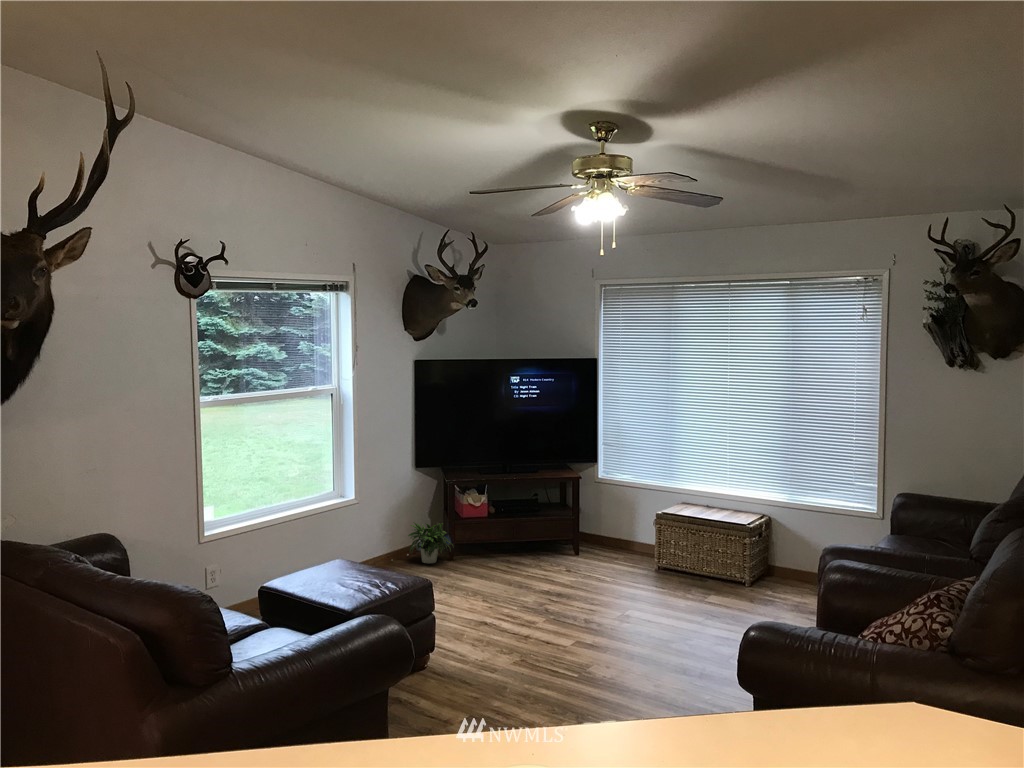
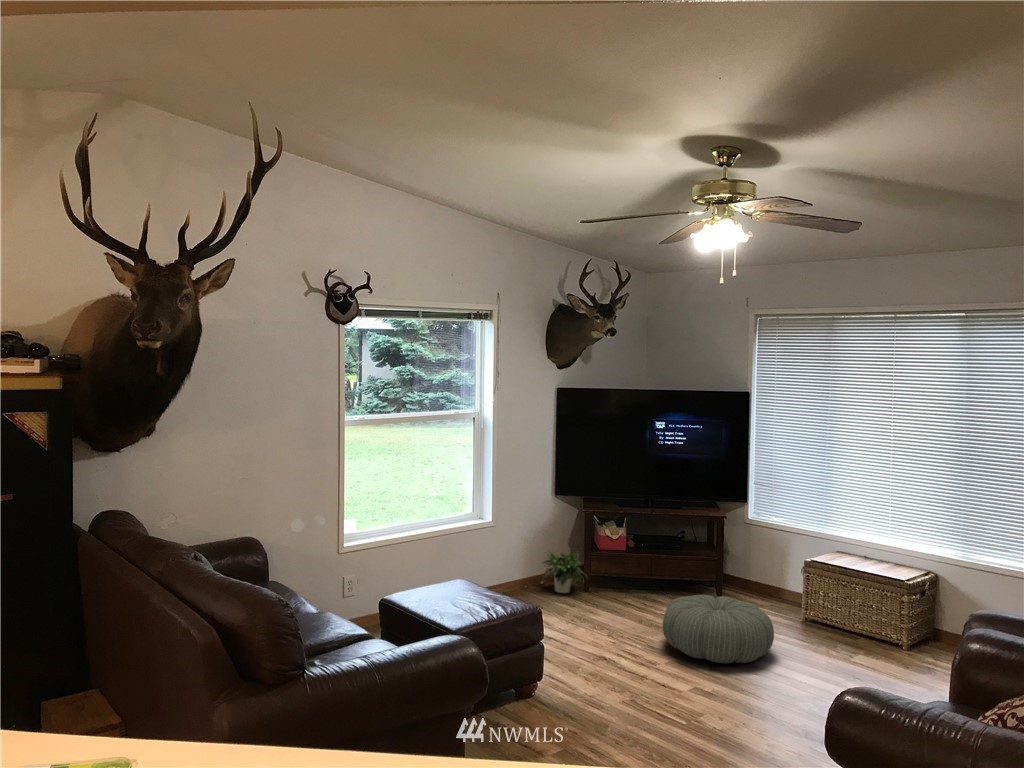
pouf: none [536,553,638,615] -> present [663,595,774,663]

